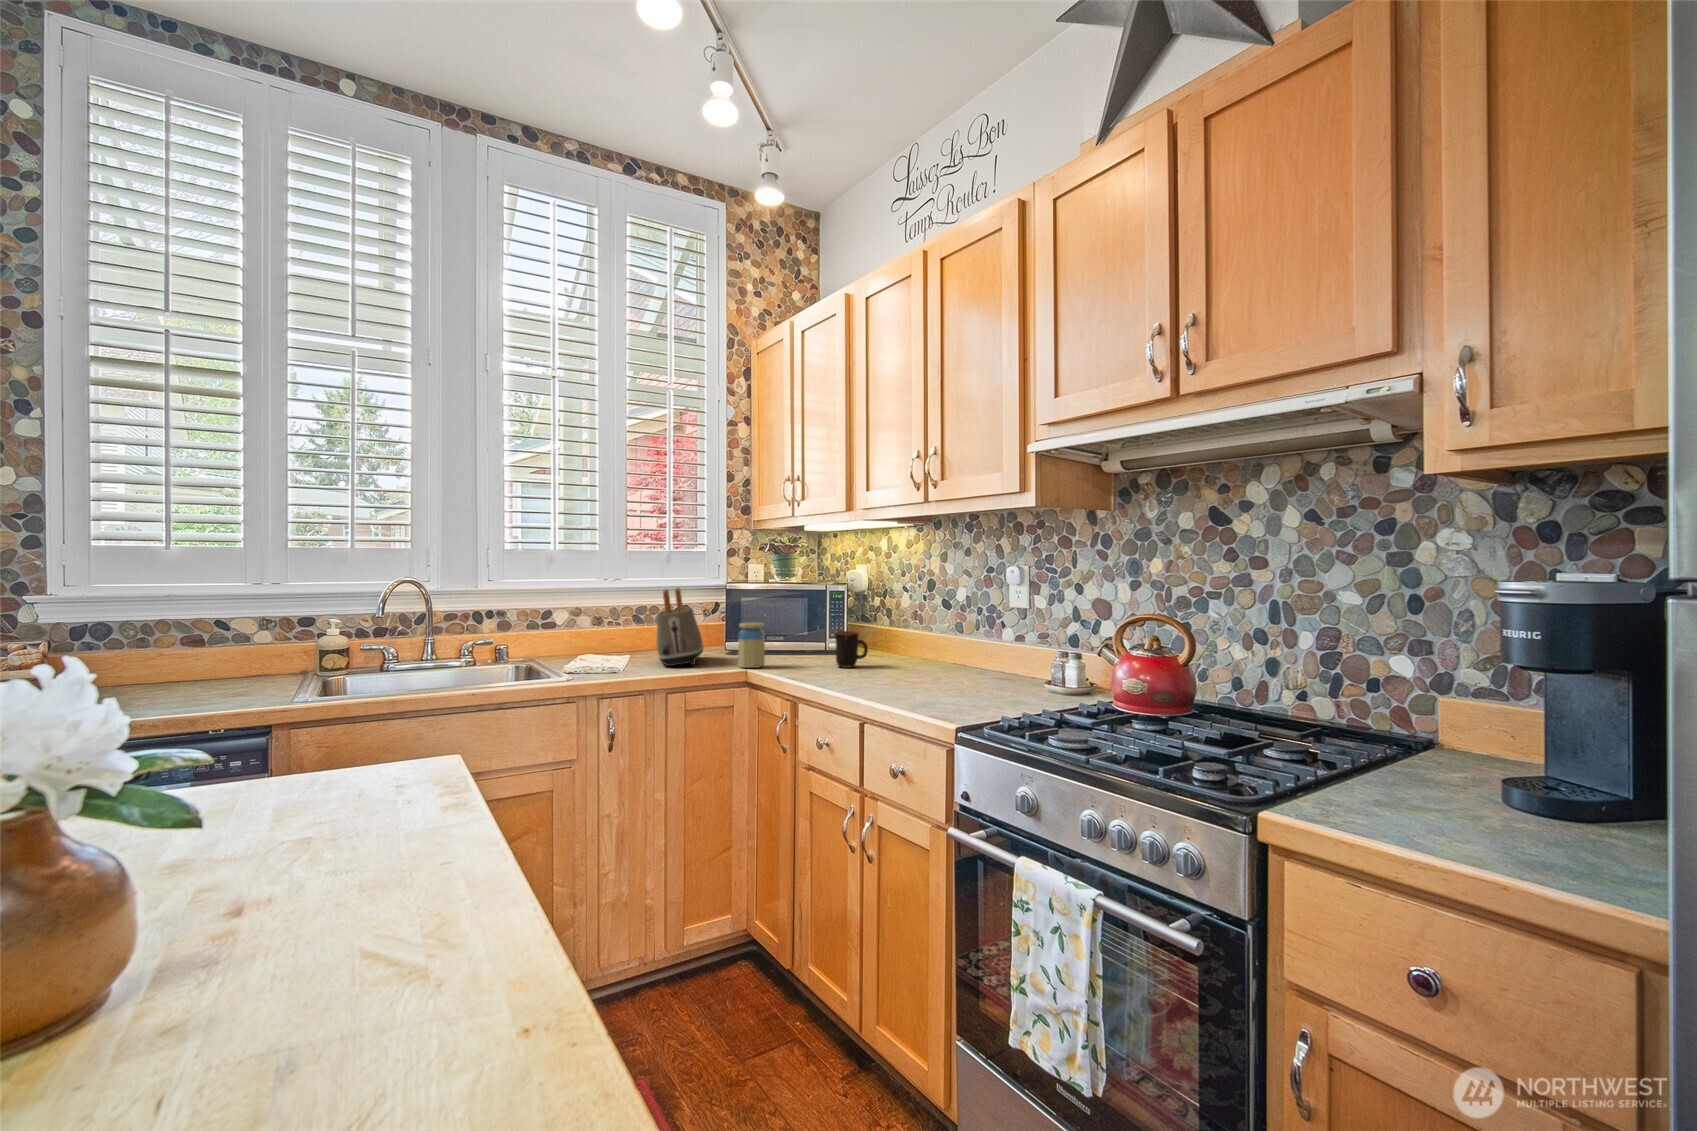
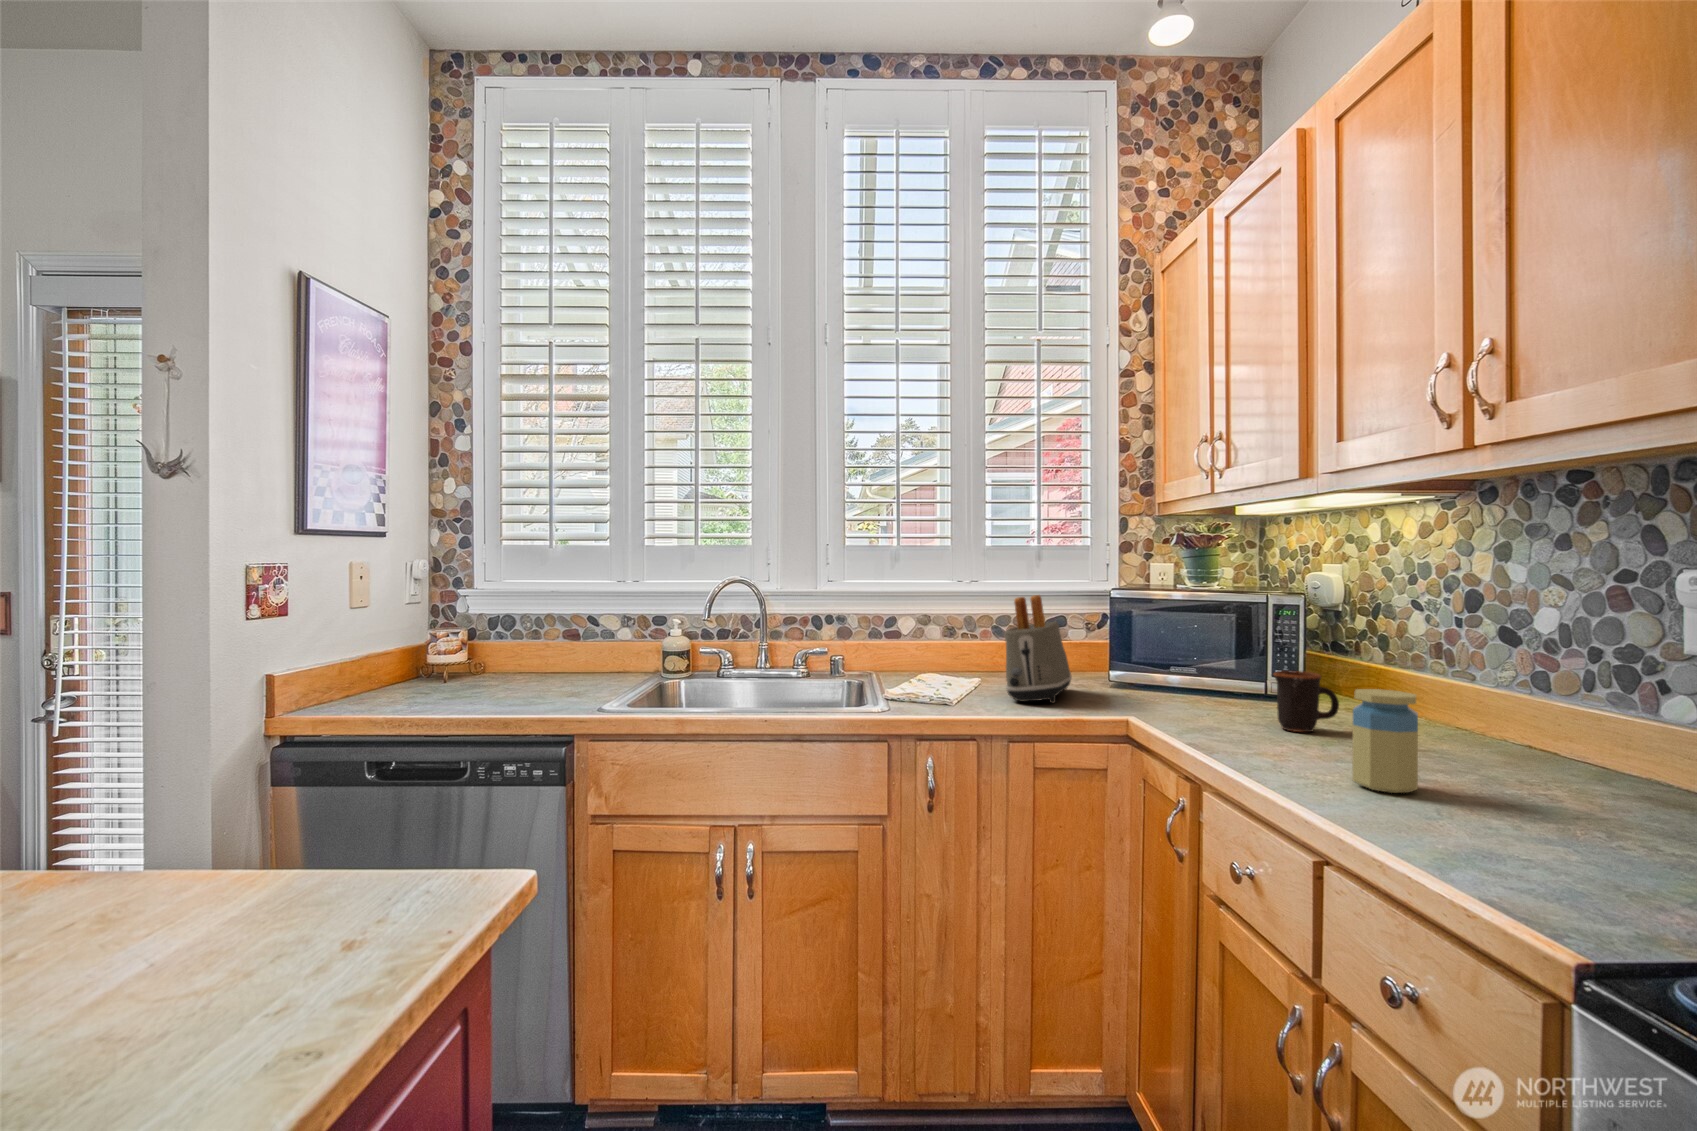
jar: present [738,623,765,668] -> present [1352,689,1418,793]

